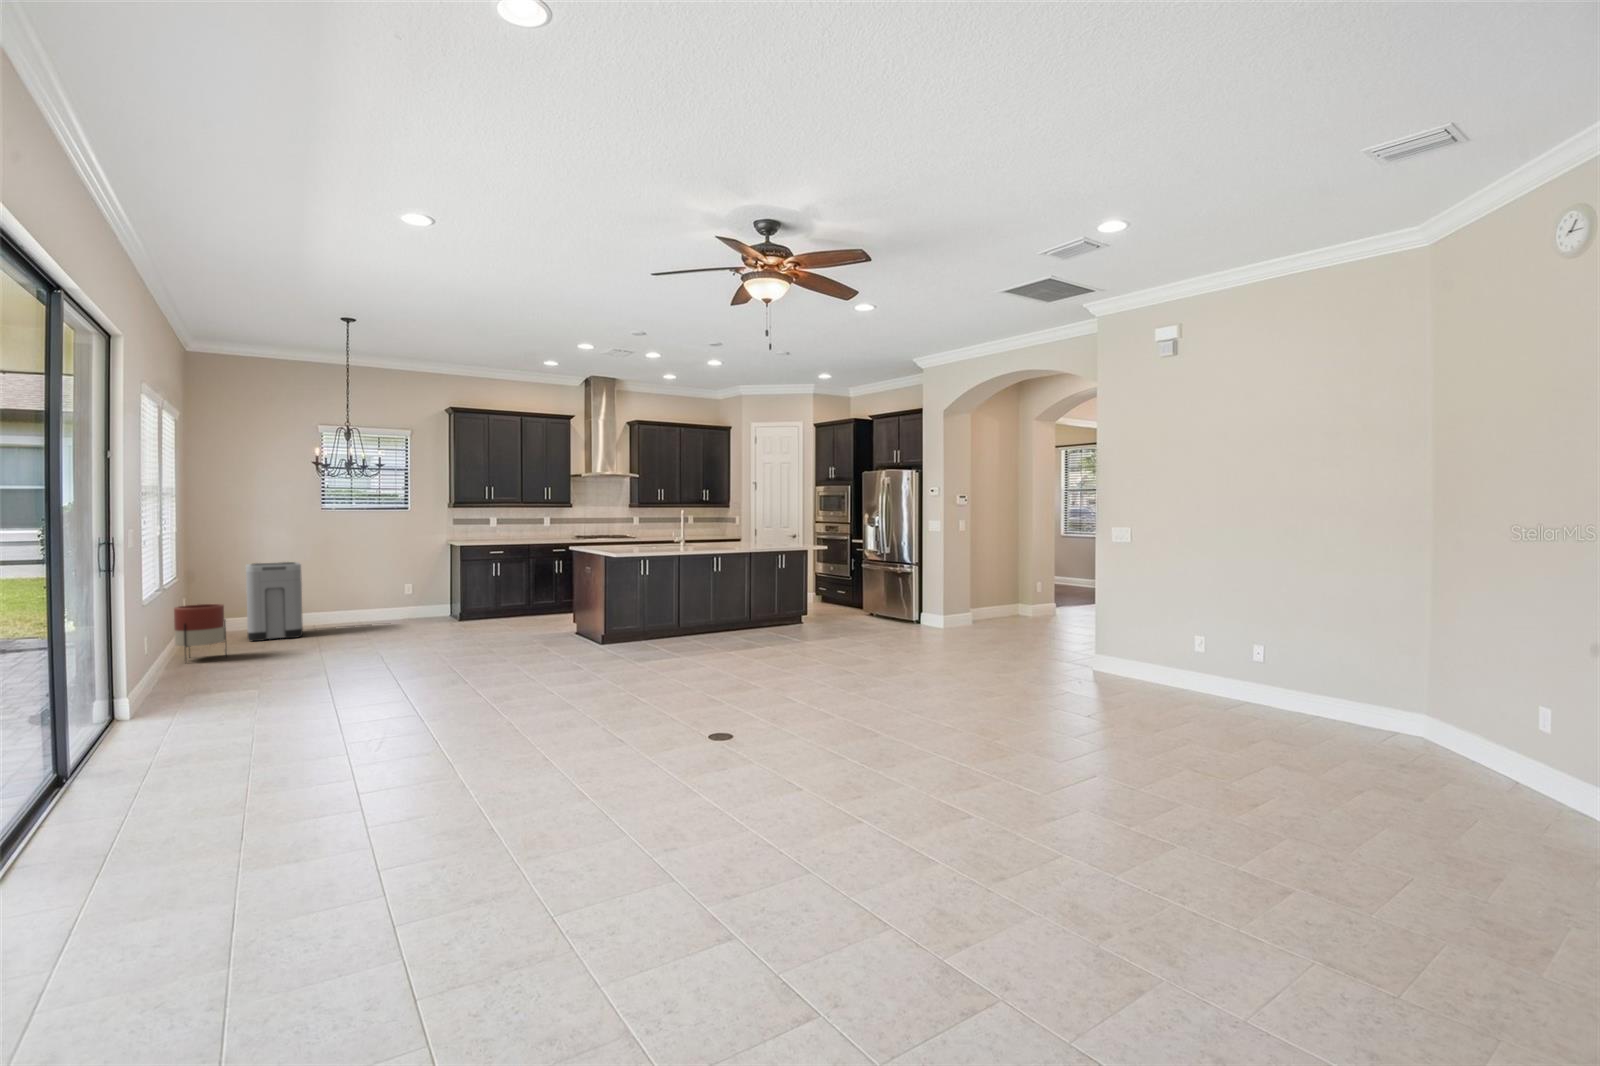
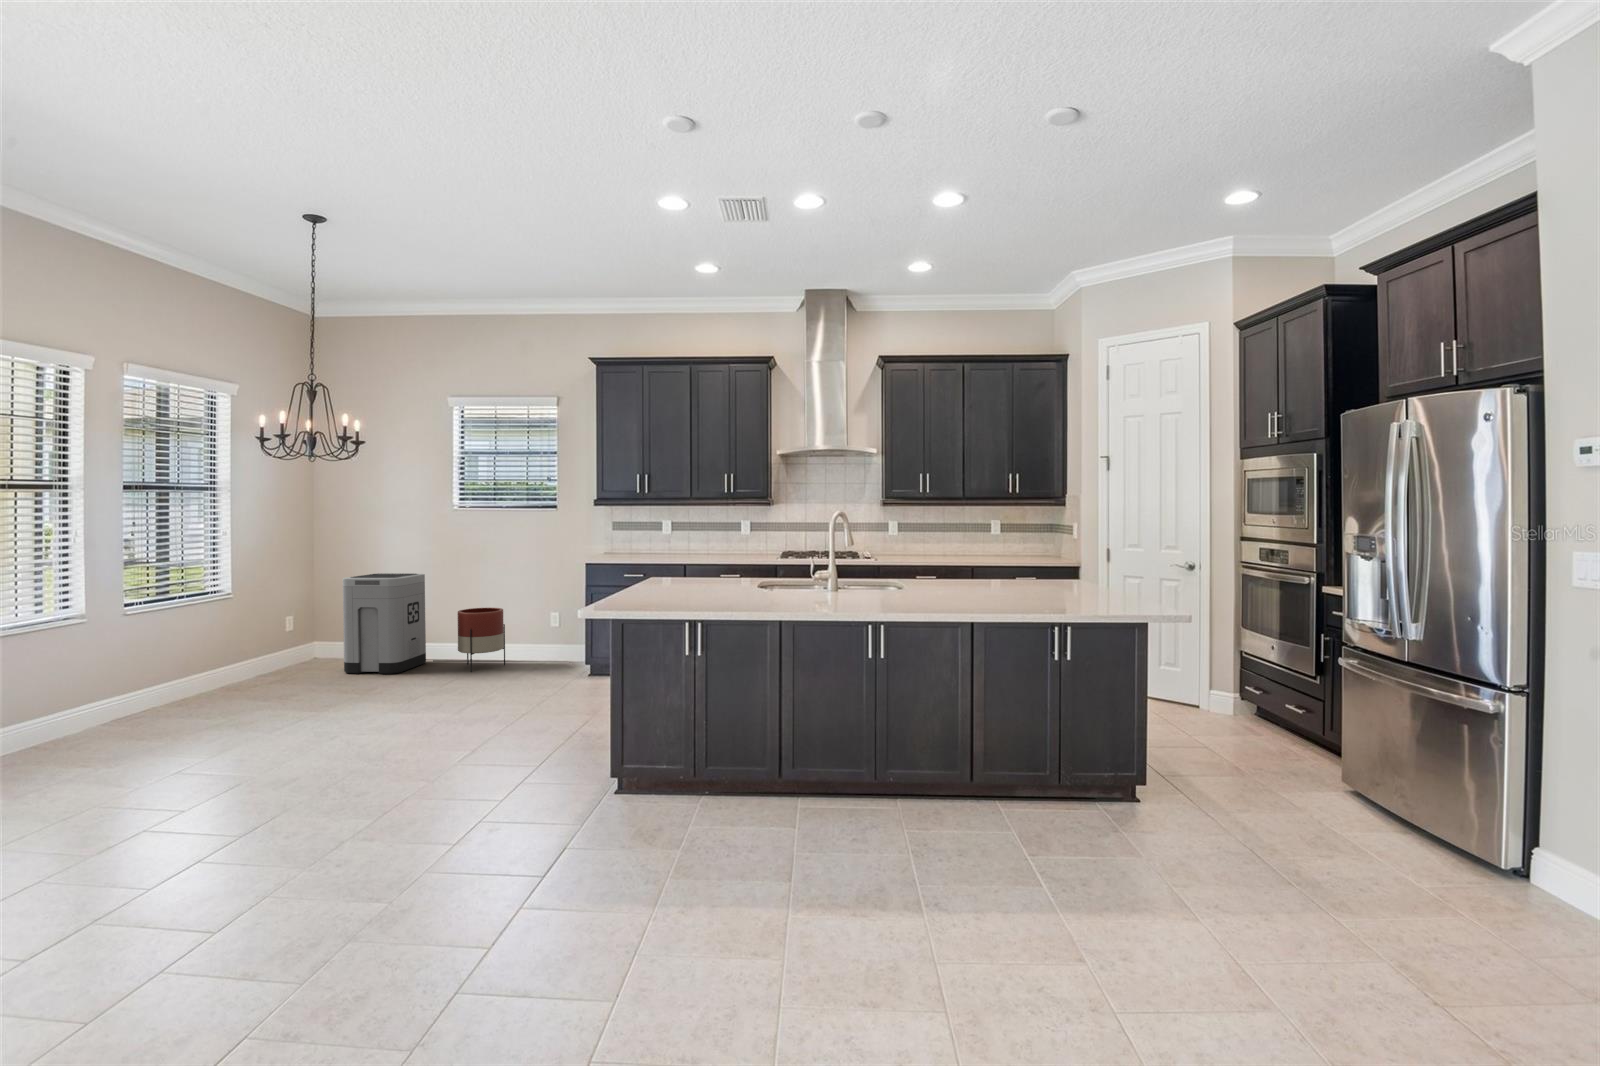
planter: present [174,604,226,650] -> present [457,608,505,672]

